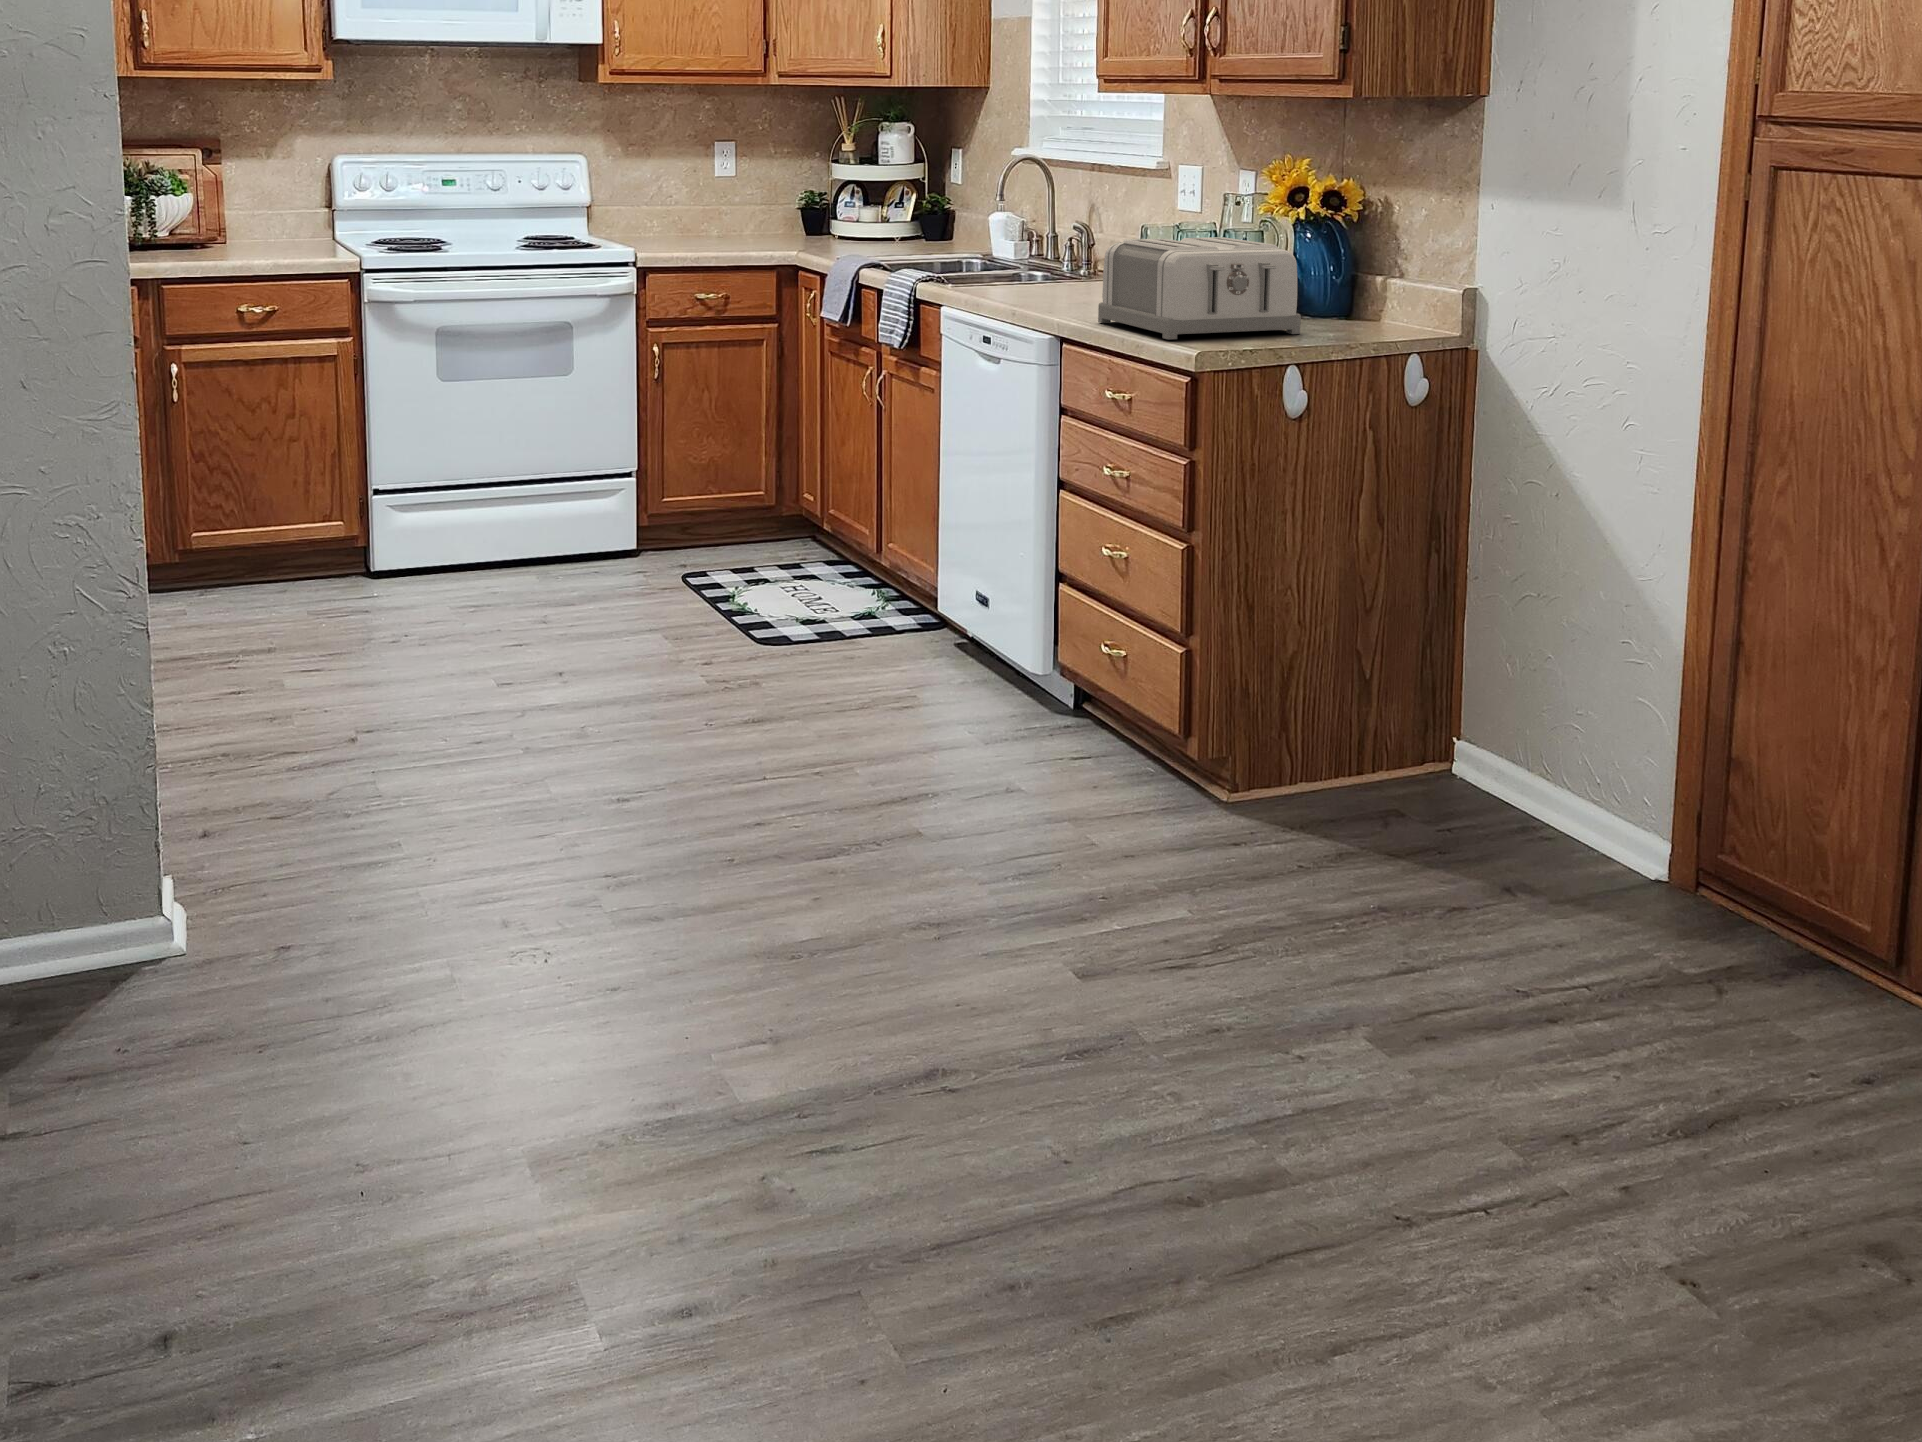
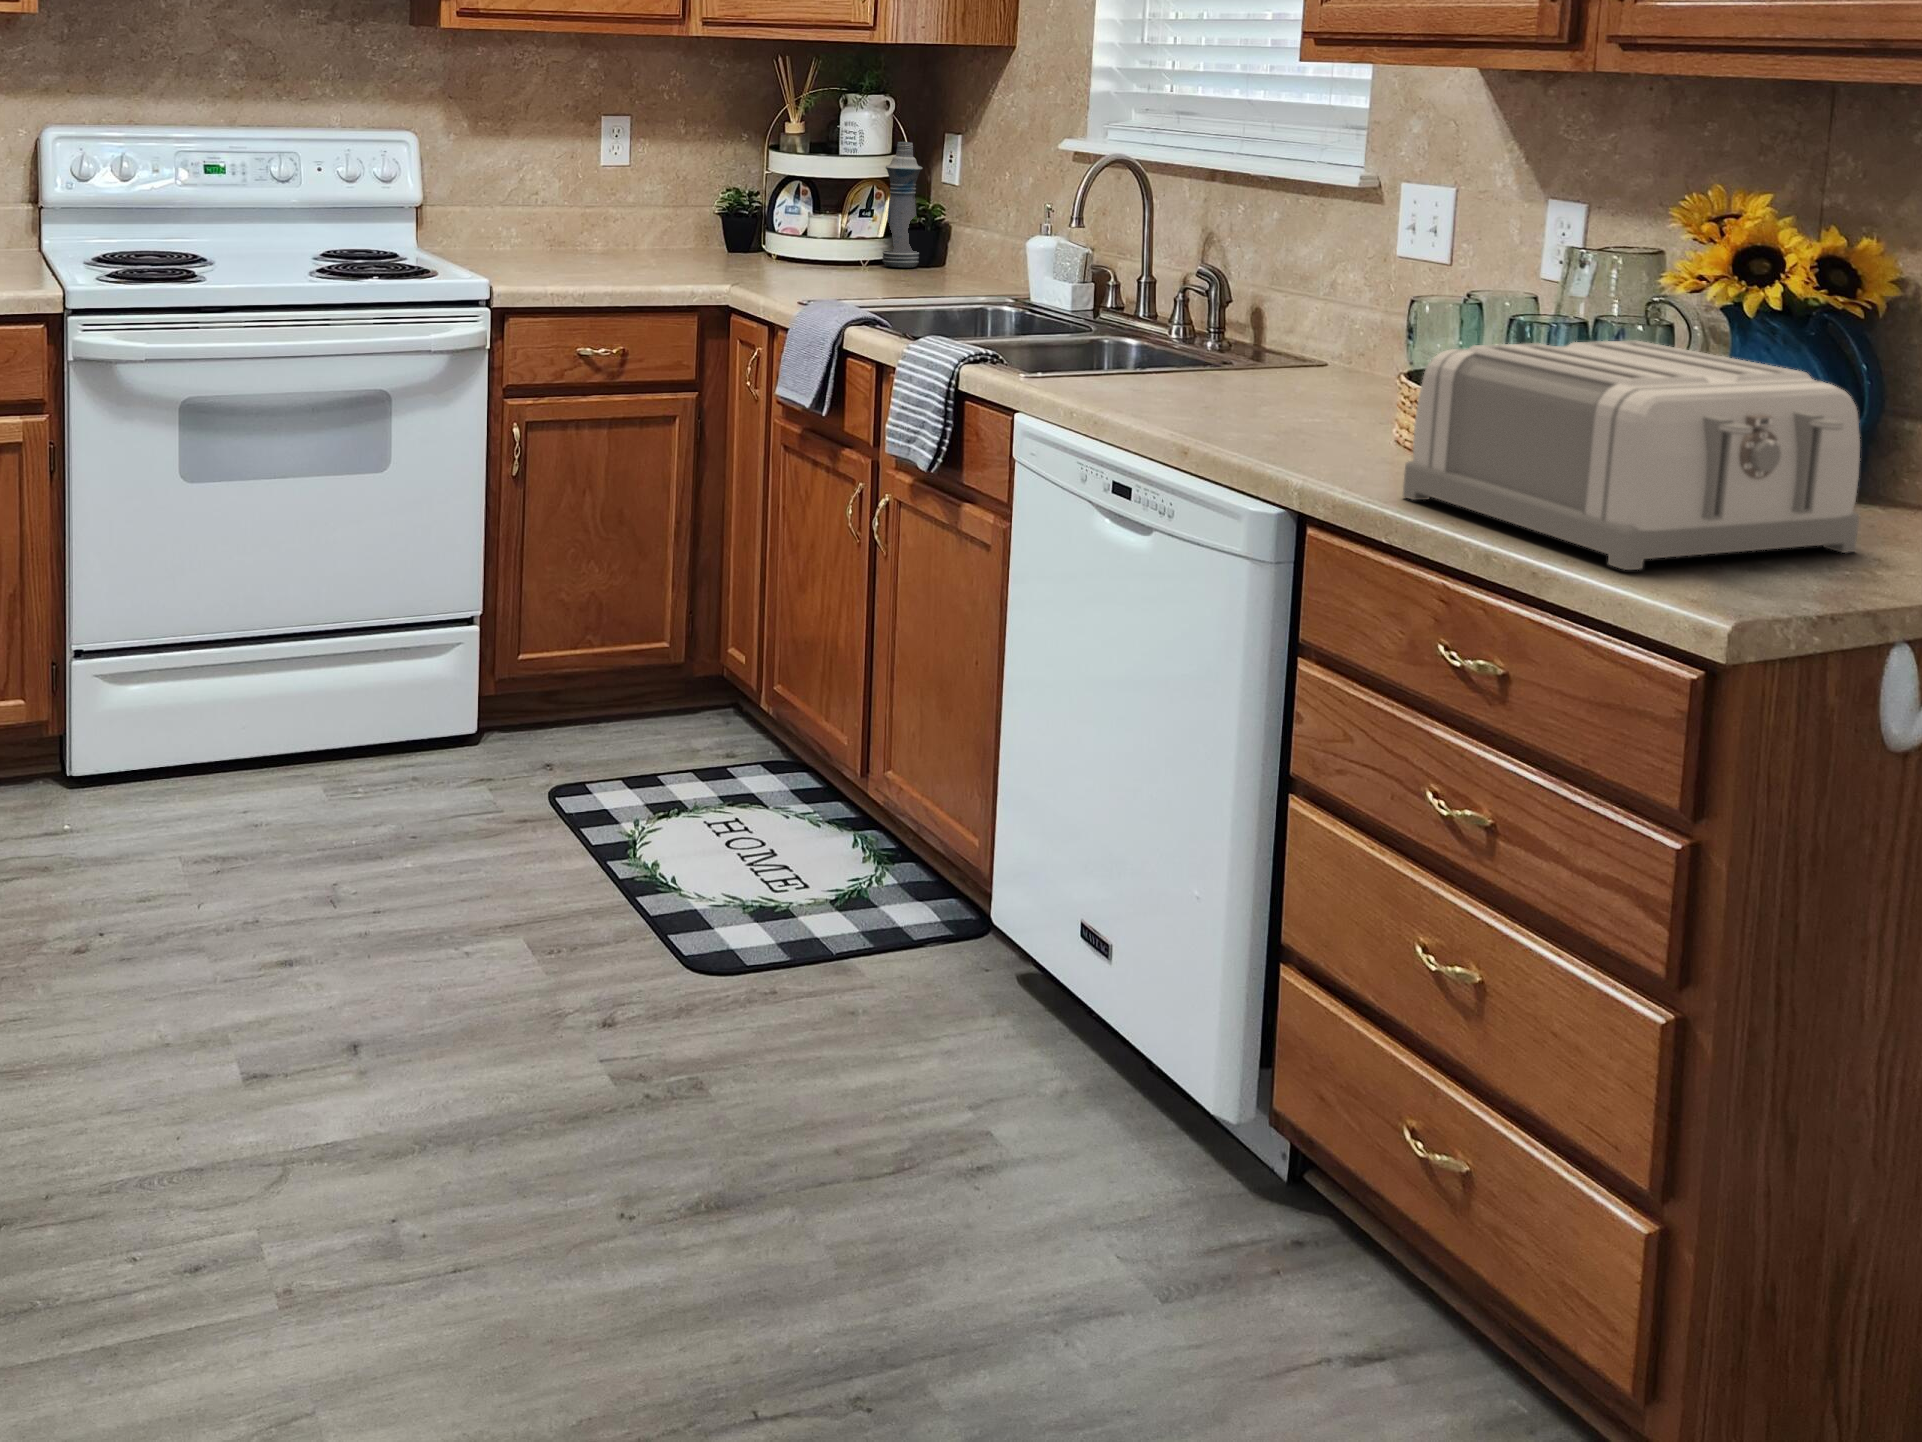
bottle: none [910,153,935,240] -> present [883,142,922,268]

